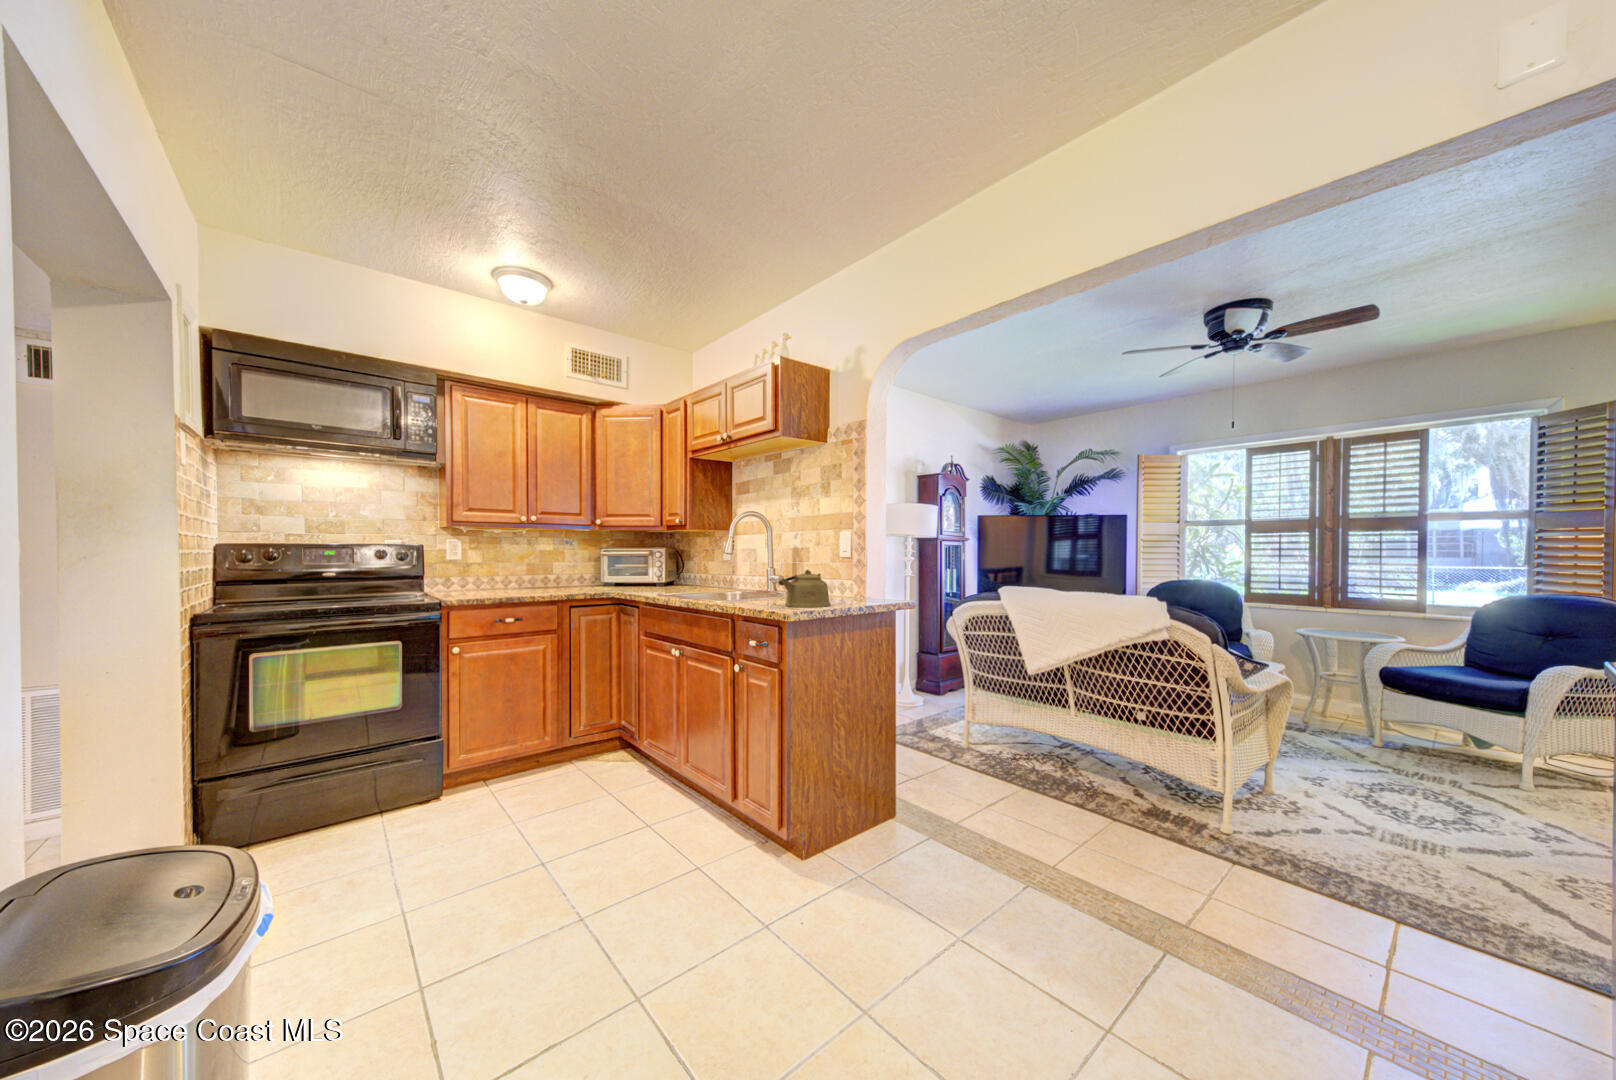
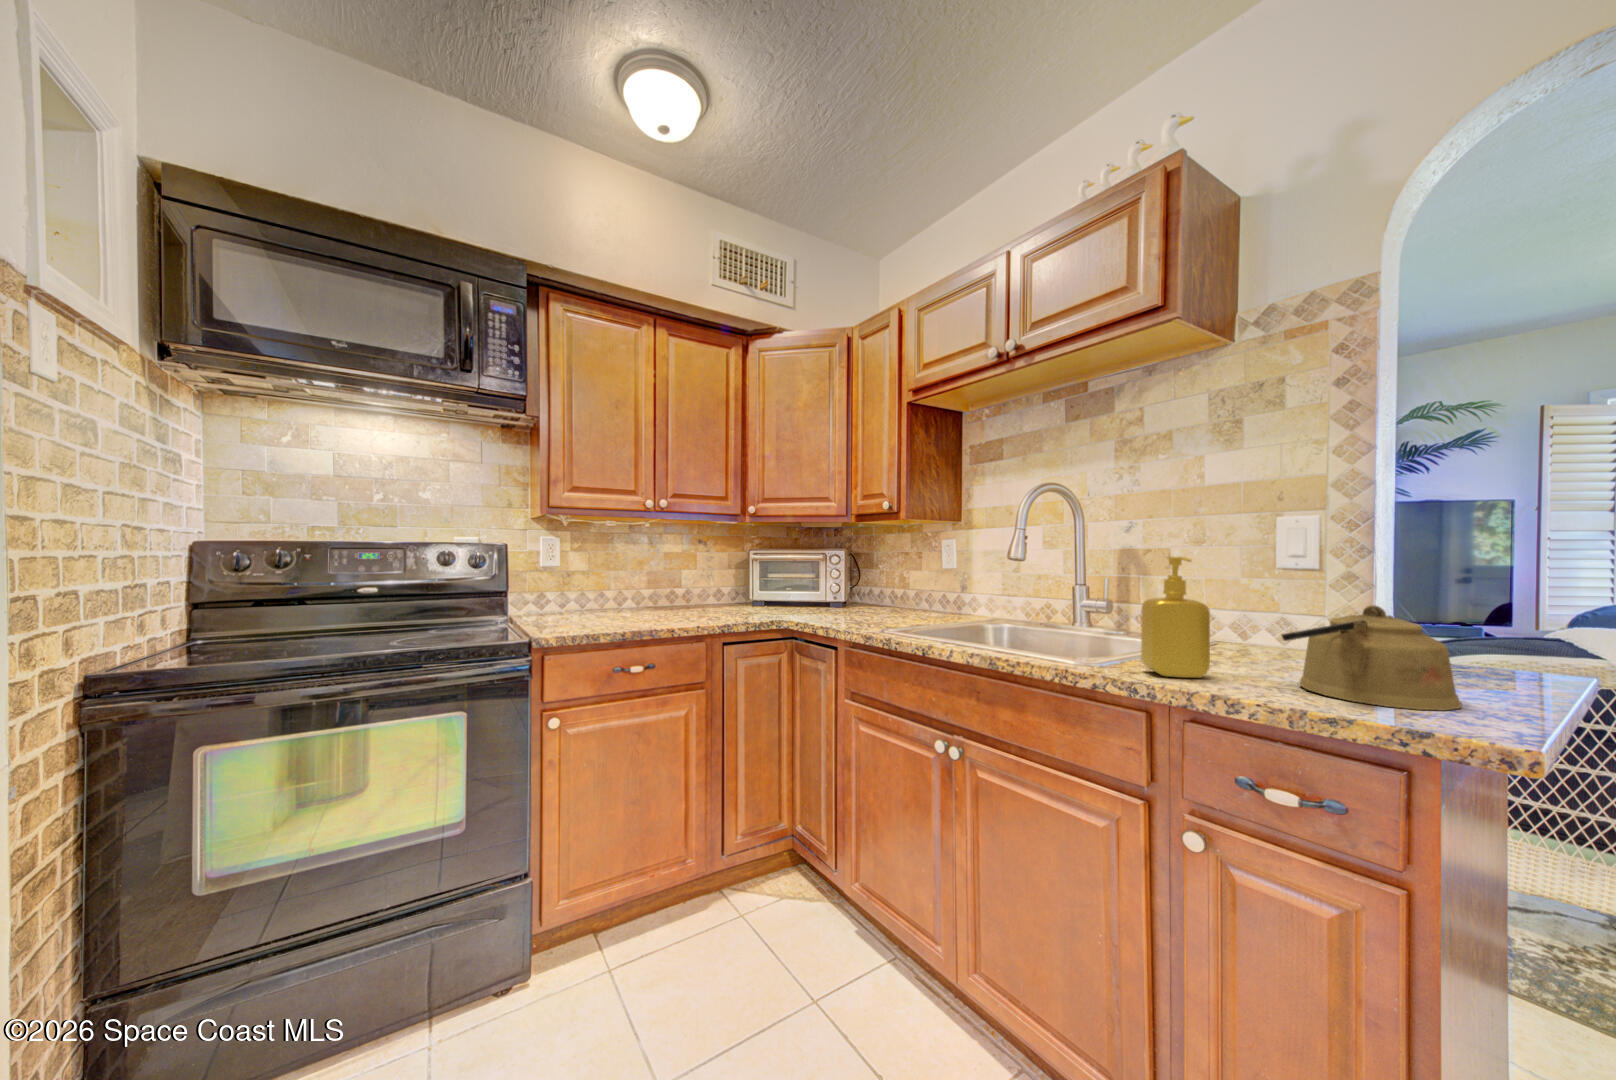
soap dispenser: none [739,551,763,603] -> present [1141,556,1210,678]

